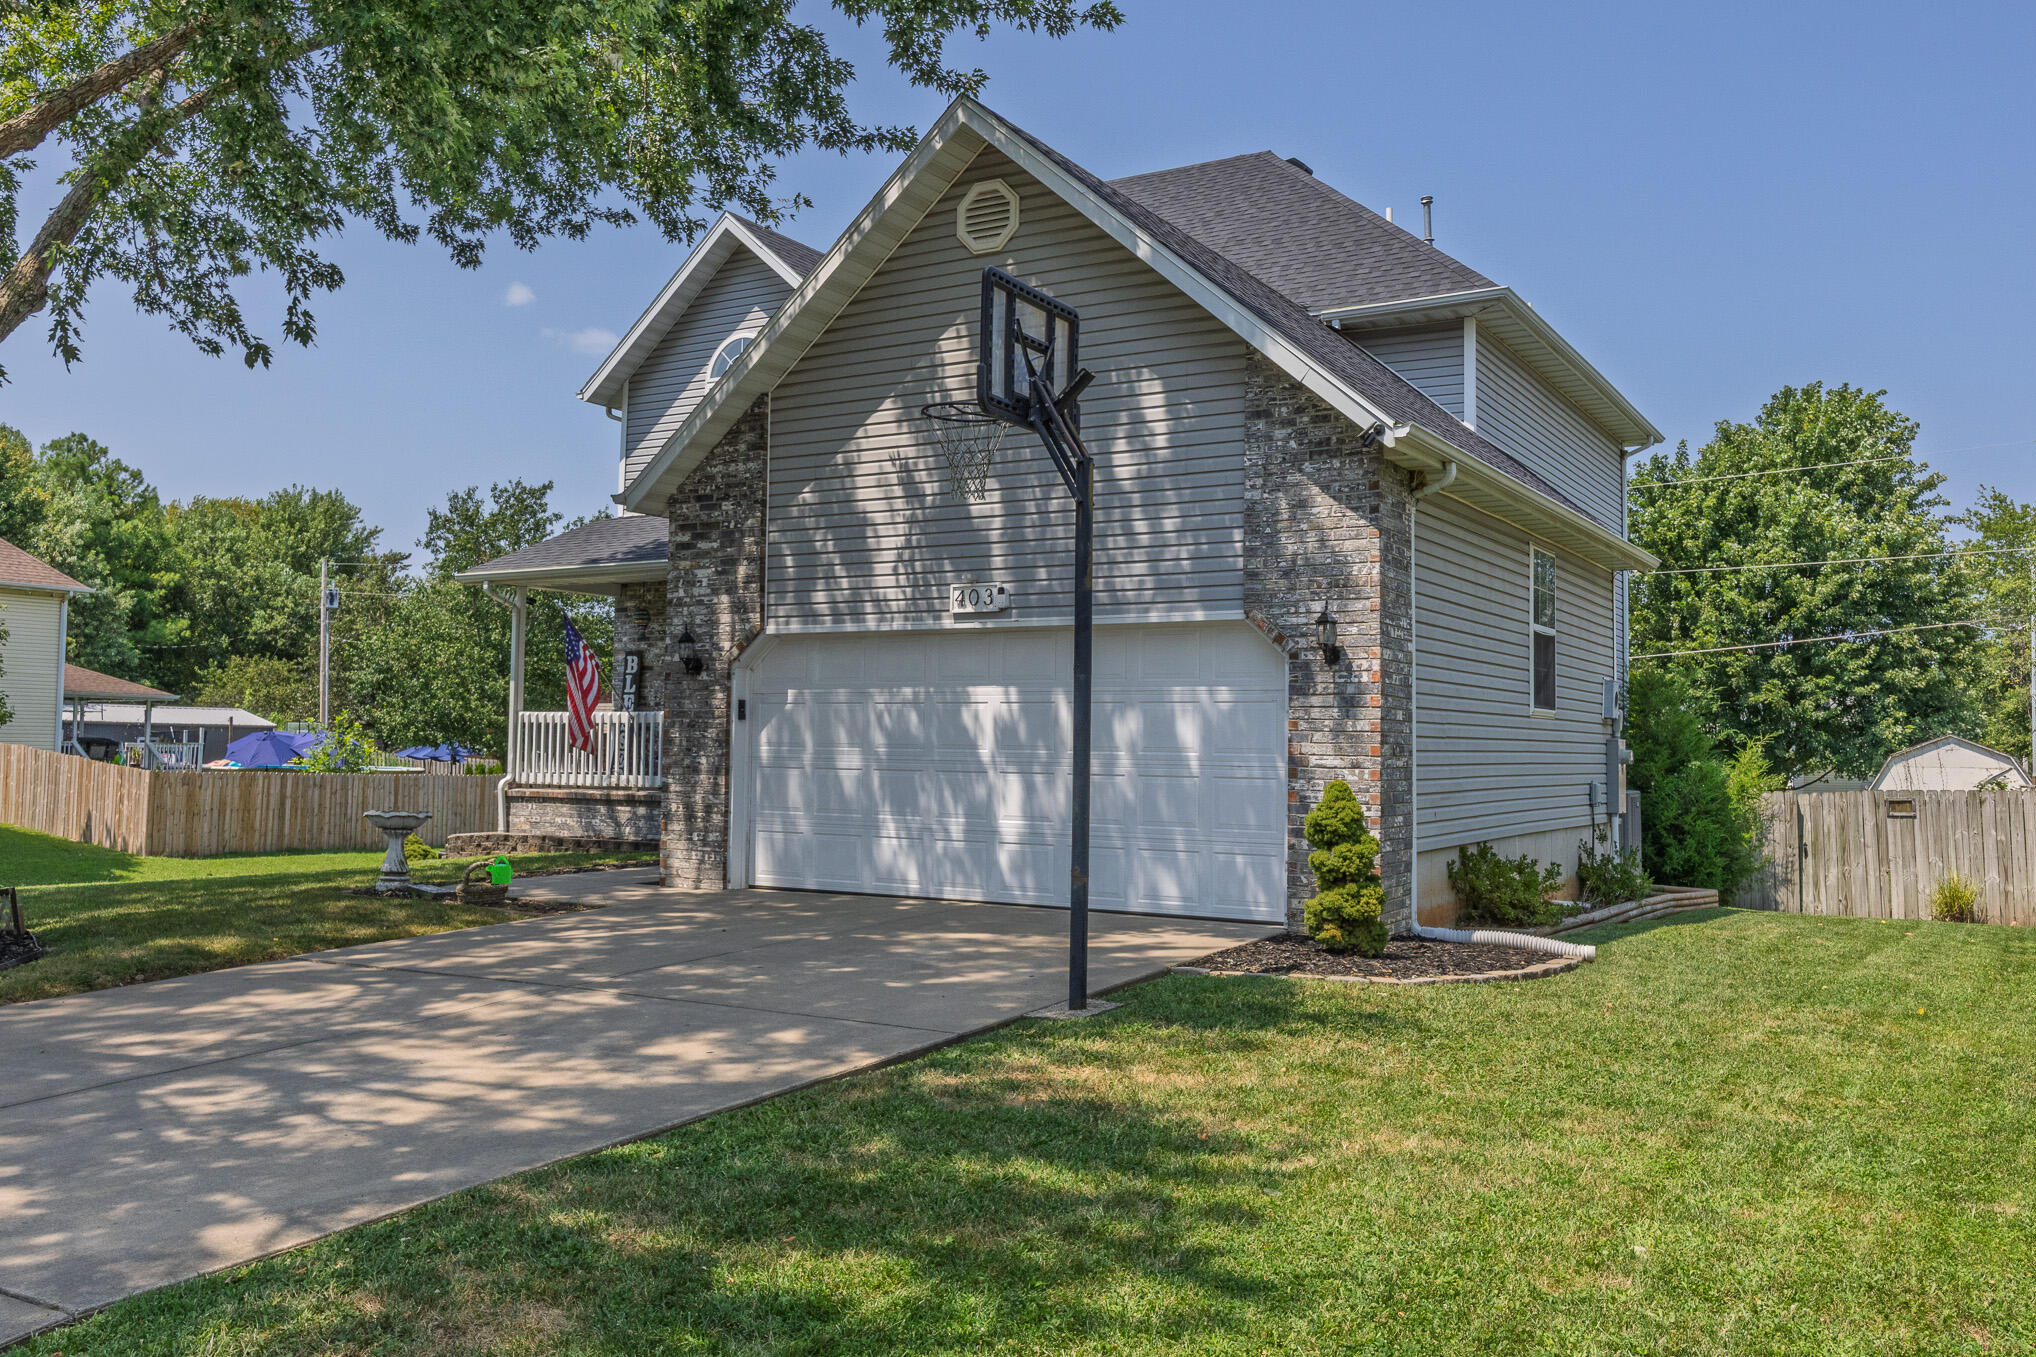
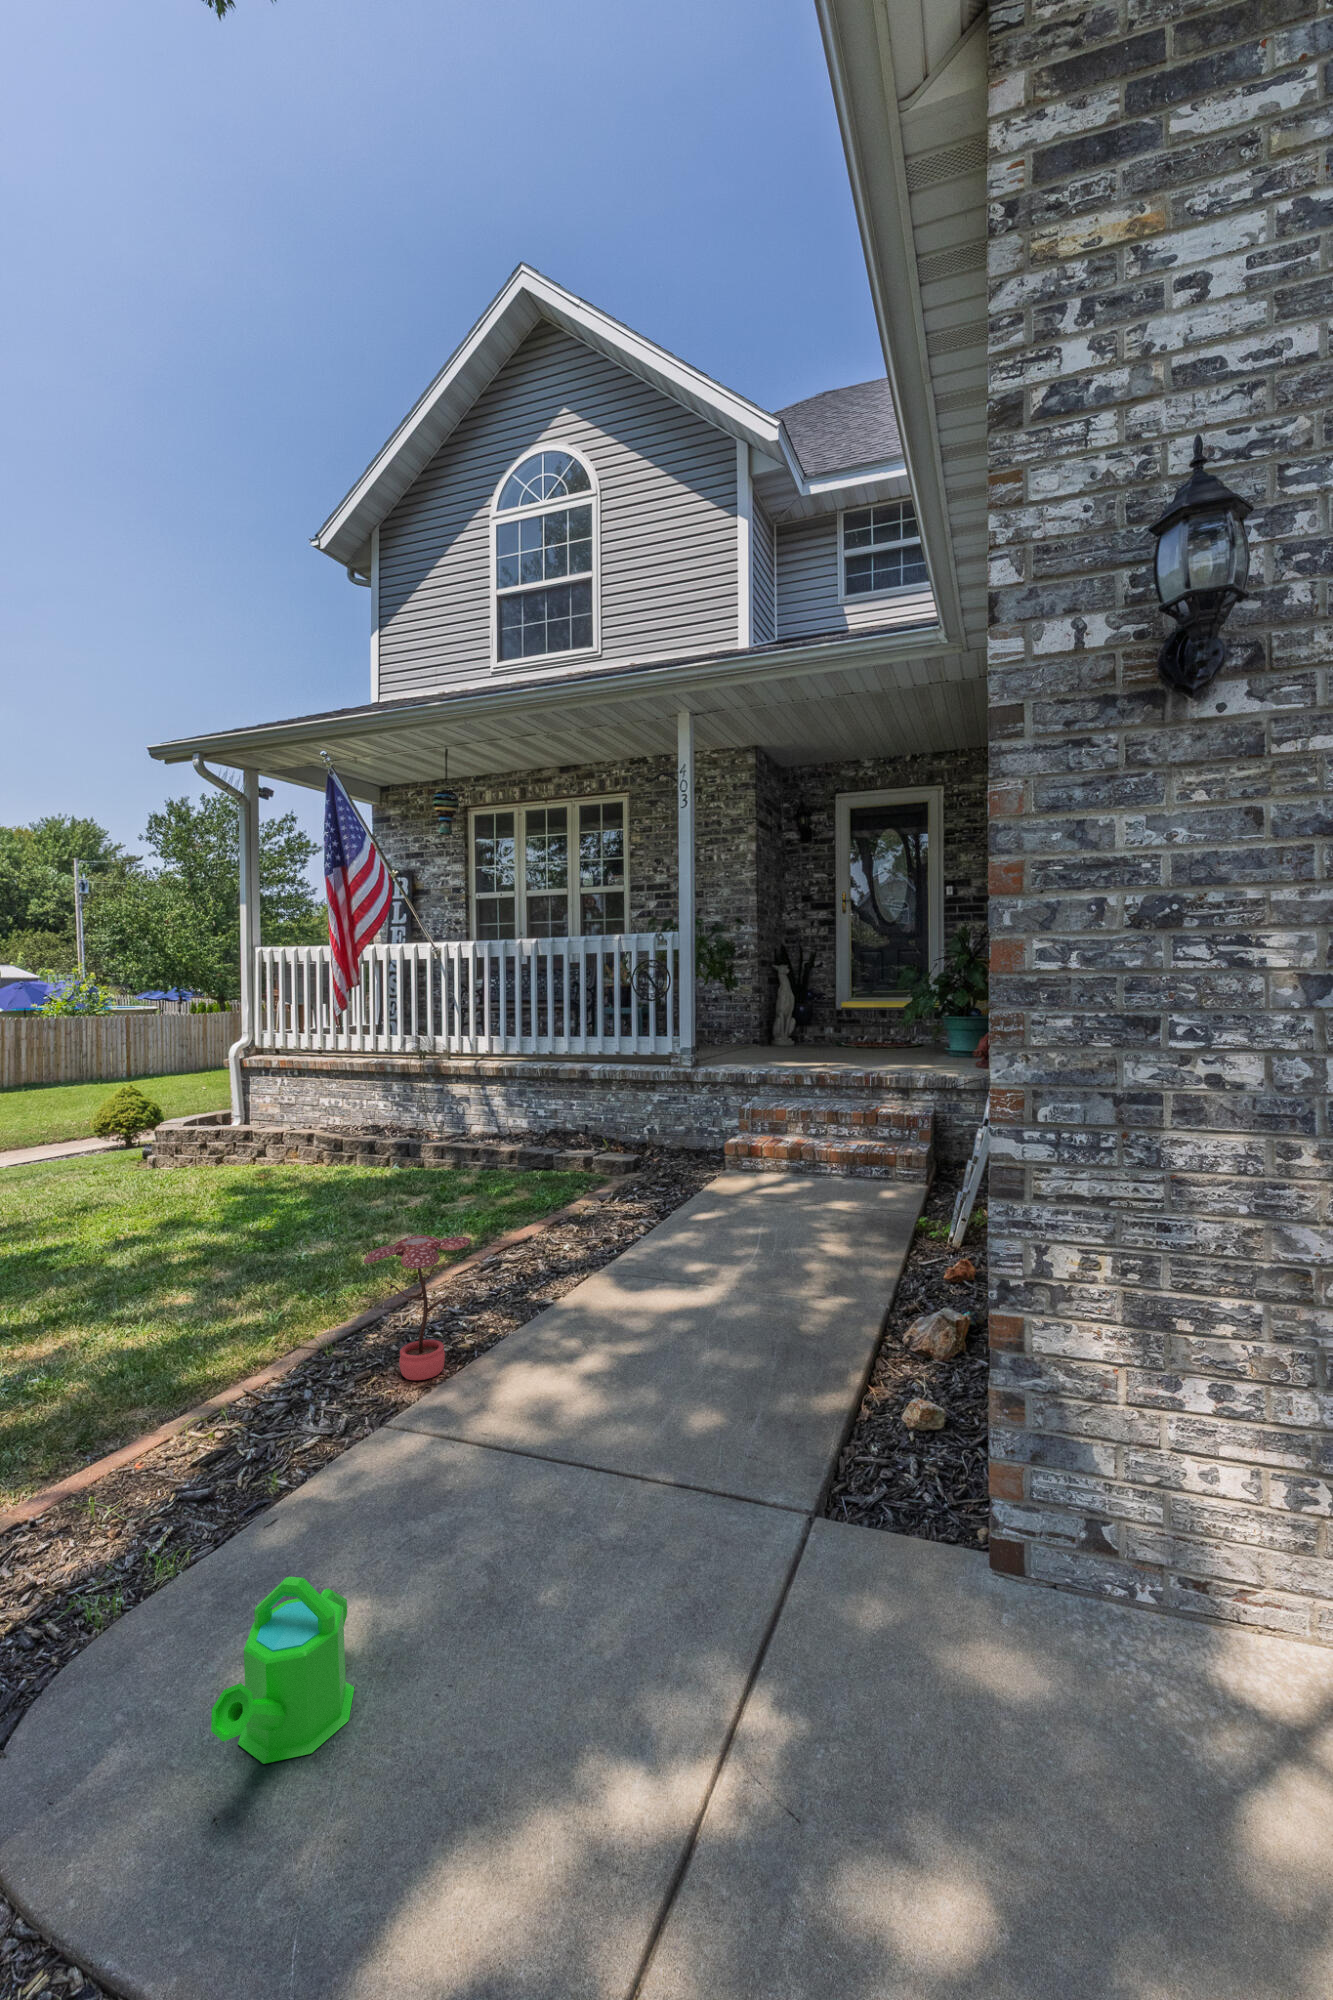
potted plant: none [534,828,572,874] -> present [364,1235,471,1380]

